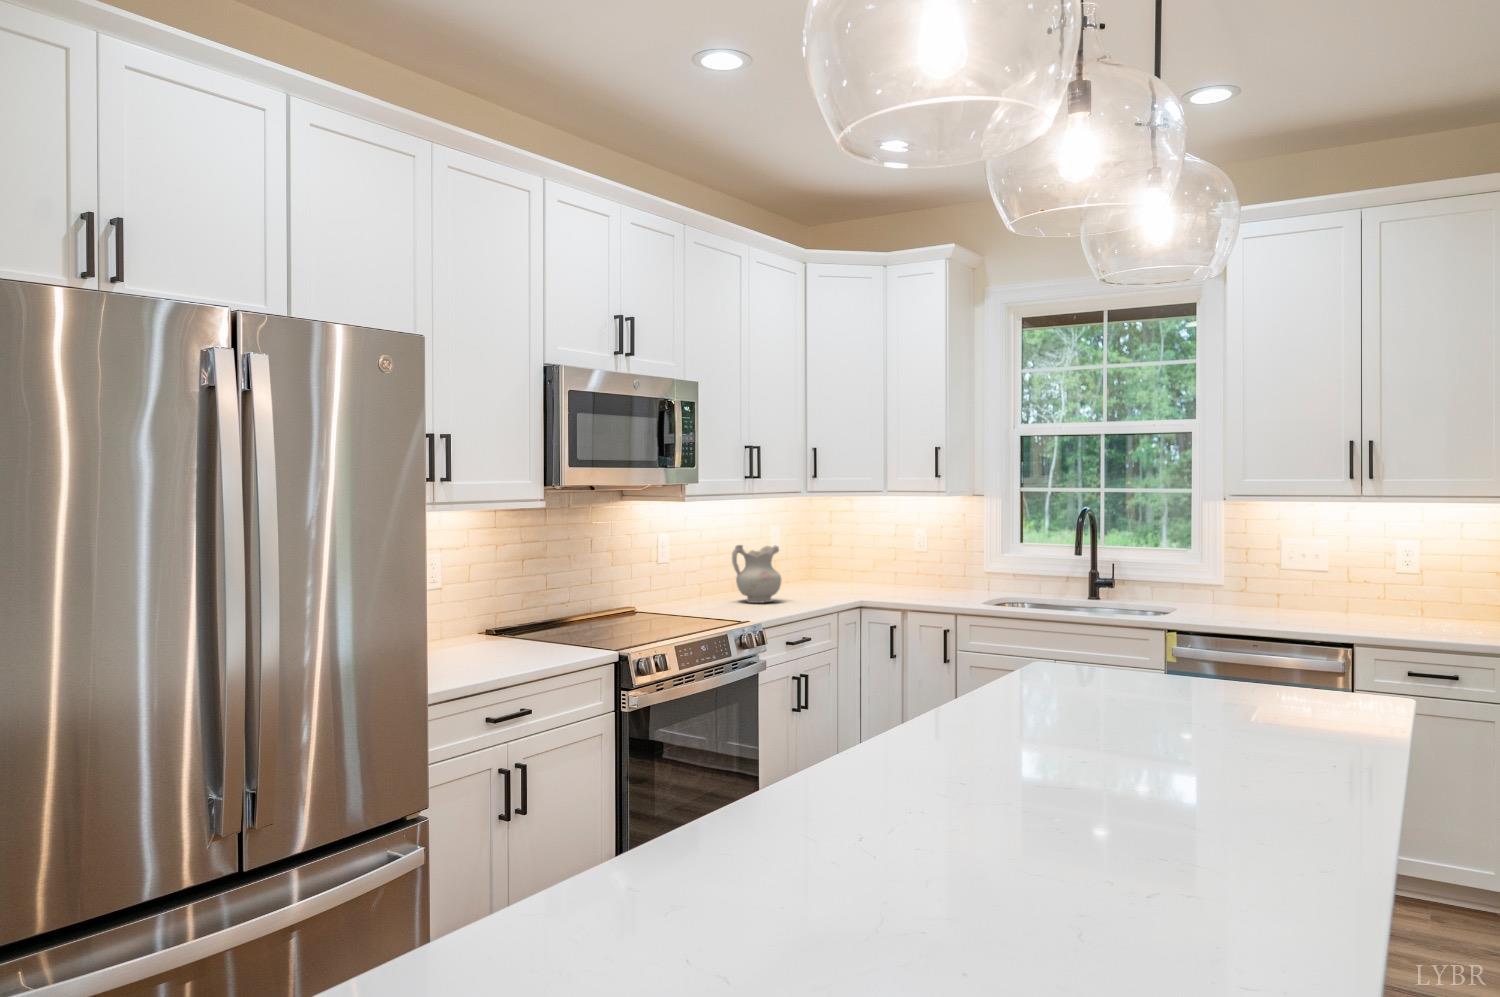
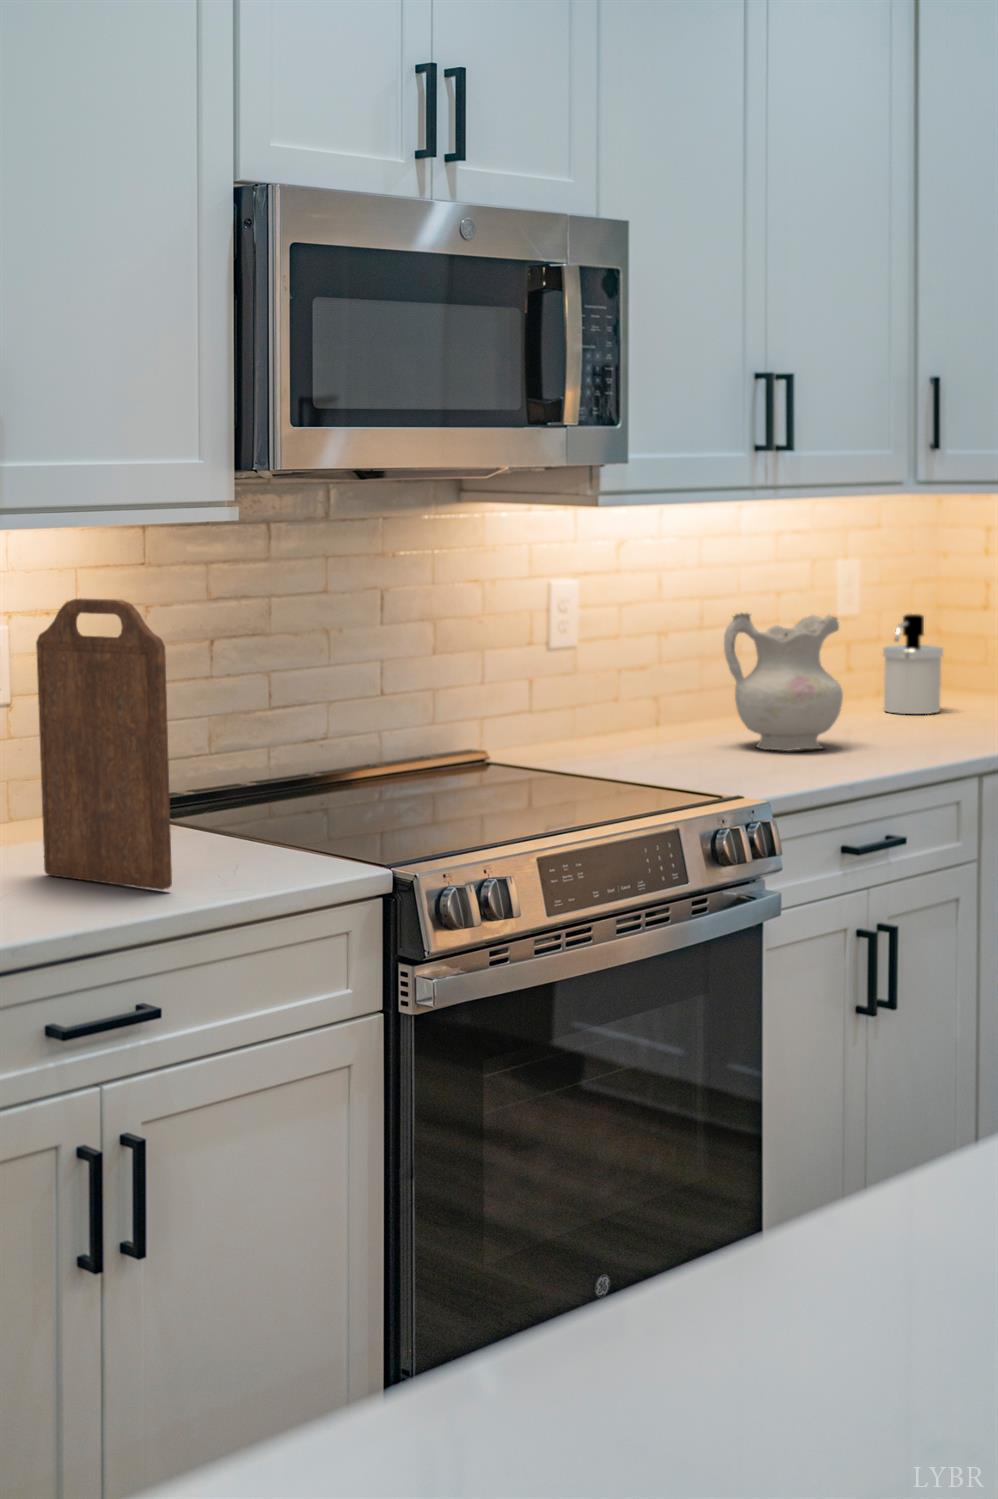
cutting board: none [466,537,528,661] -> present [36,599,172,890]
soap dispenser: none [791,546,816,588] -> present [883,614,943,714]

